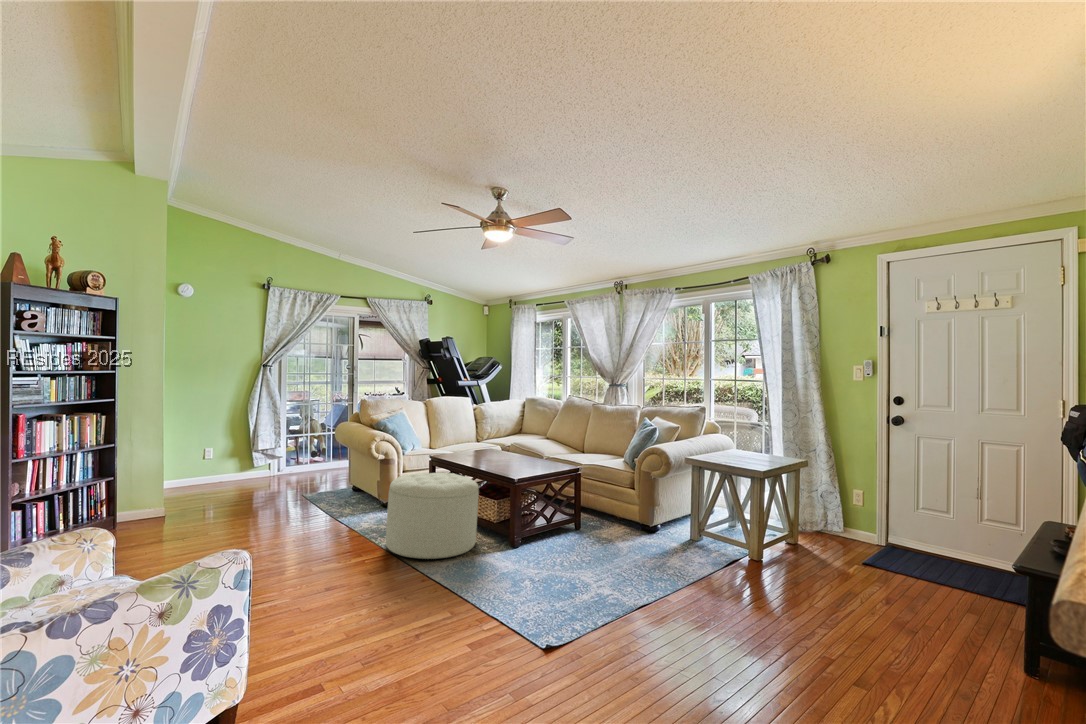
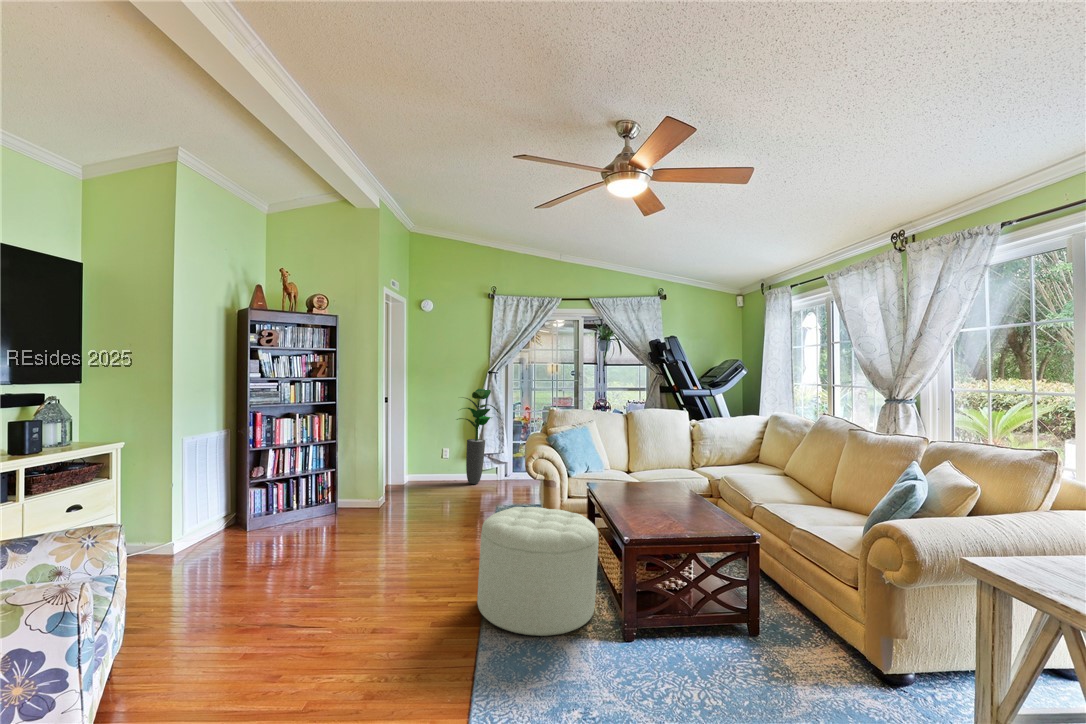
potted plant: none [230,383,278,482] -> present [457,389,498,484]

